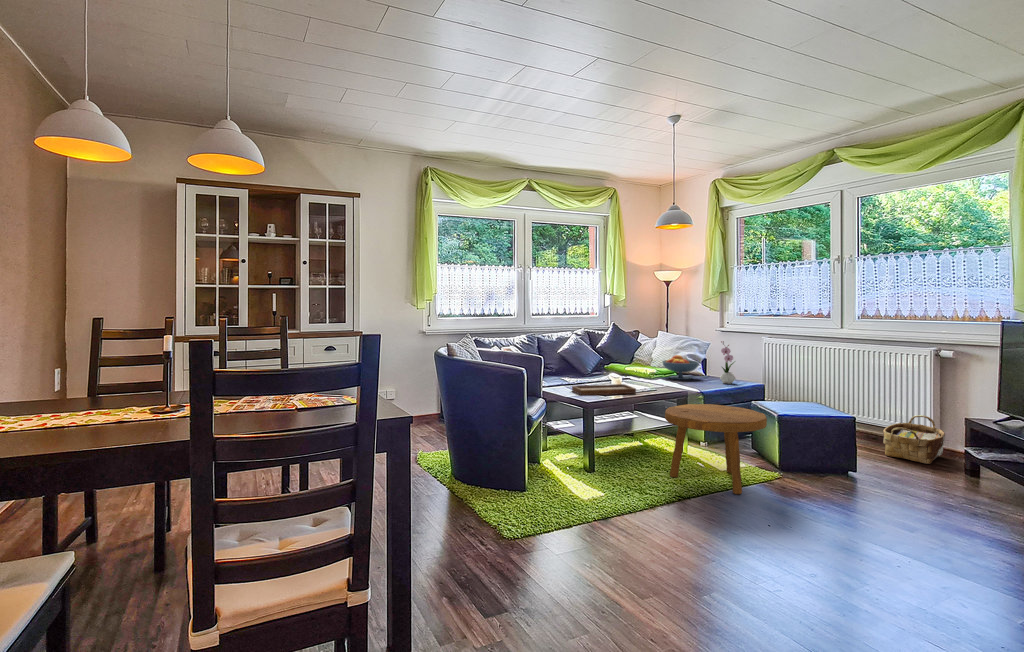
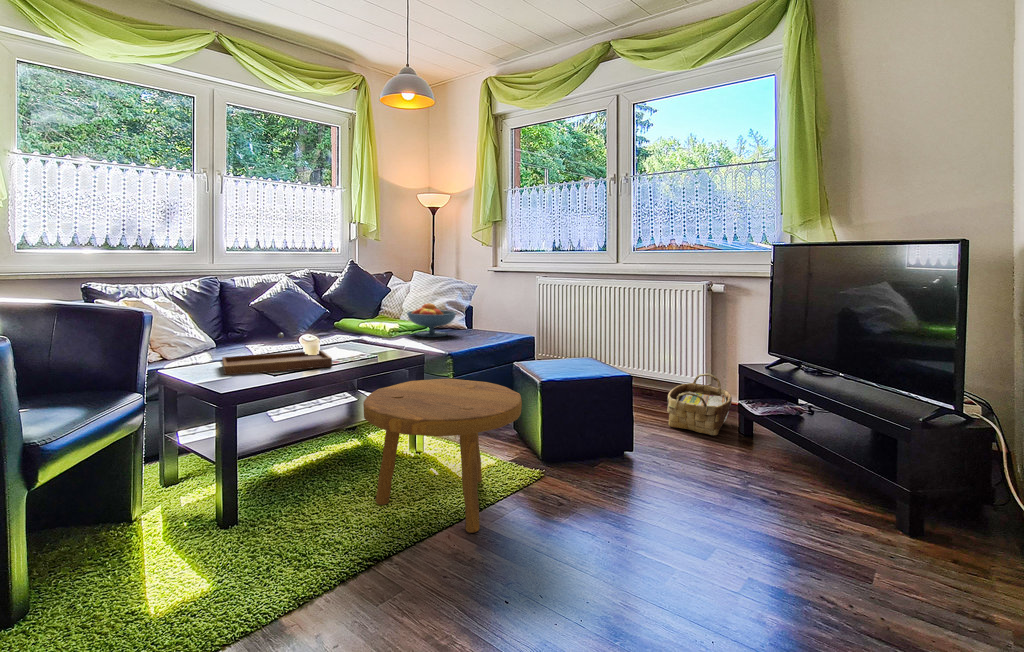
flower arrangement: present [720,341,736,384] -> none [479,283,500,342]

